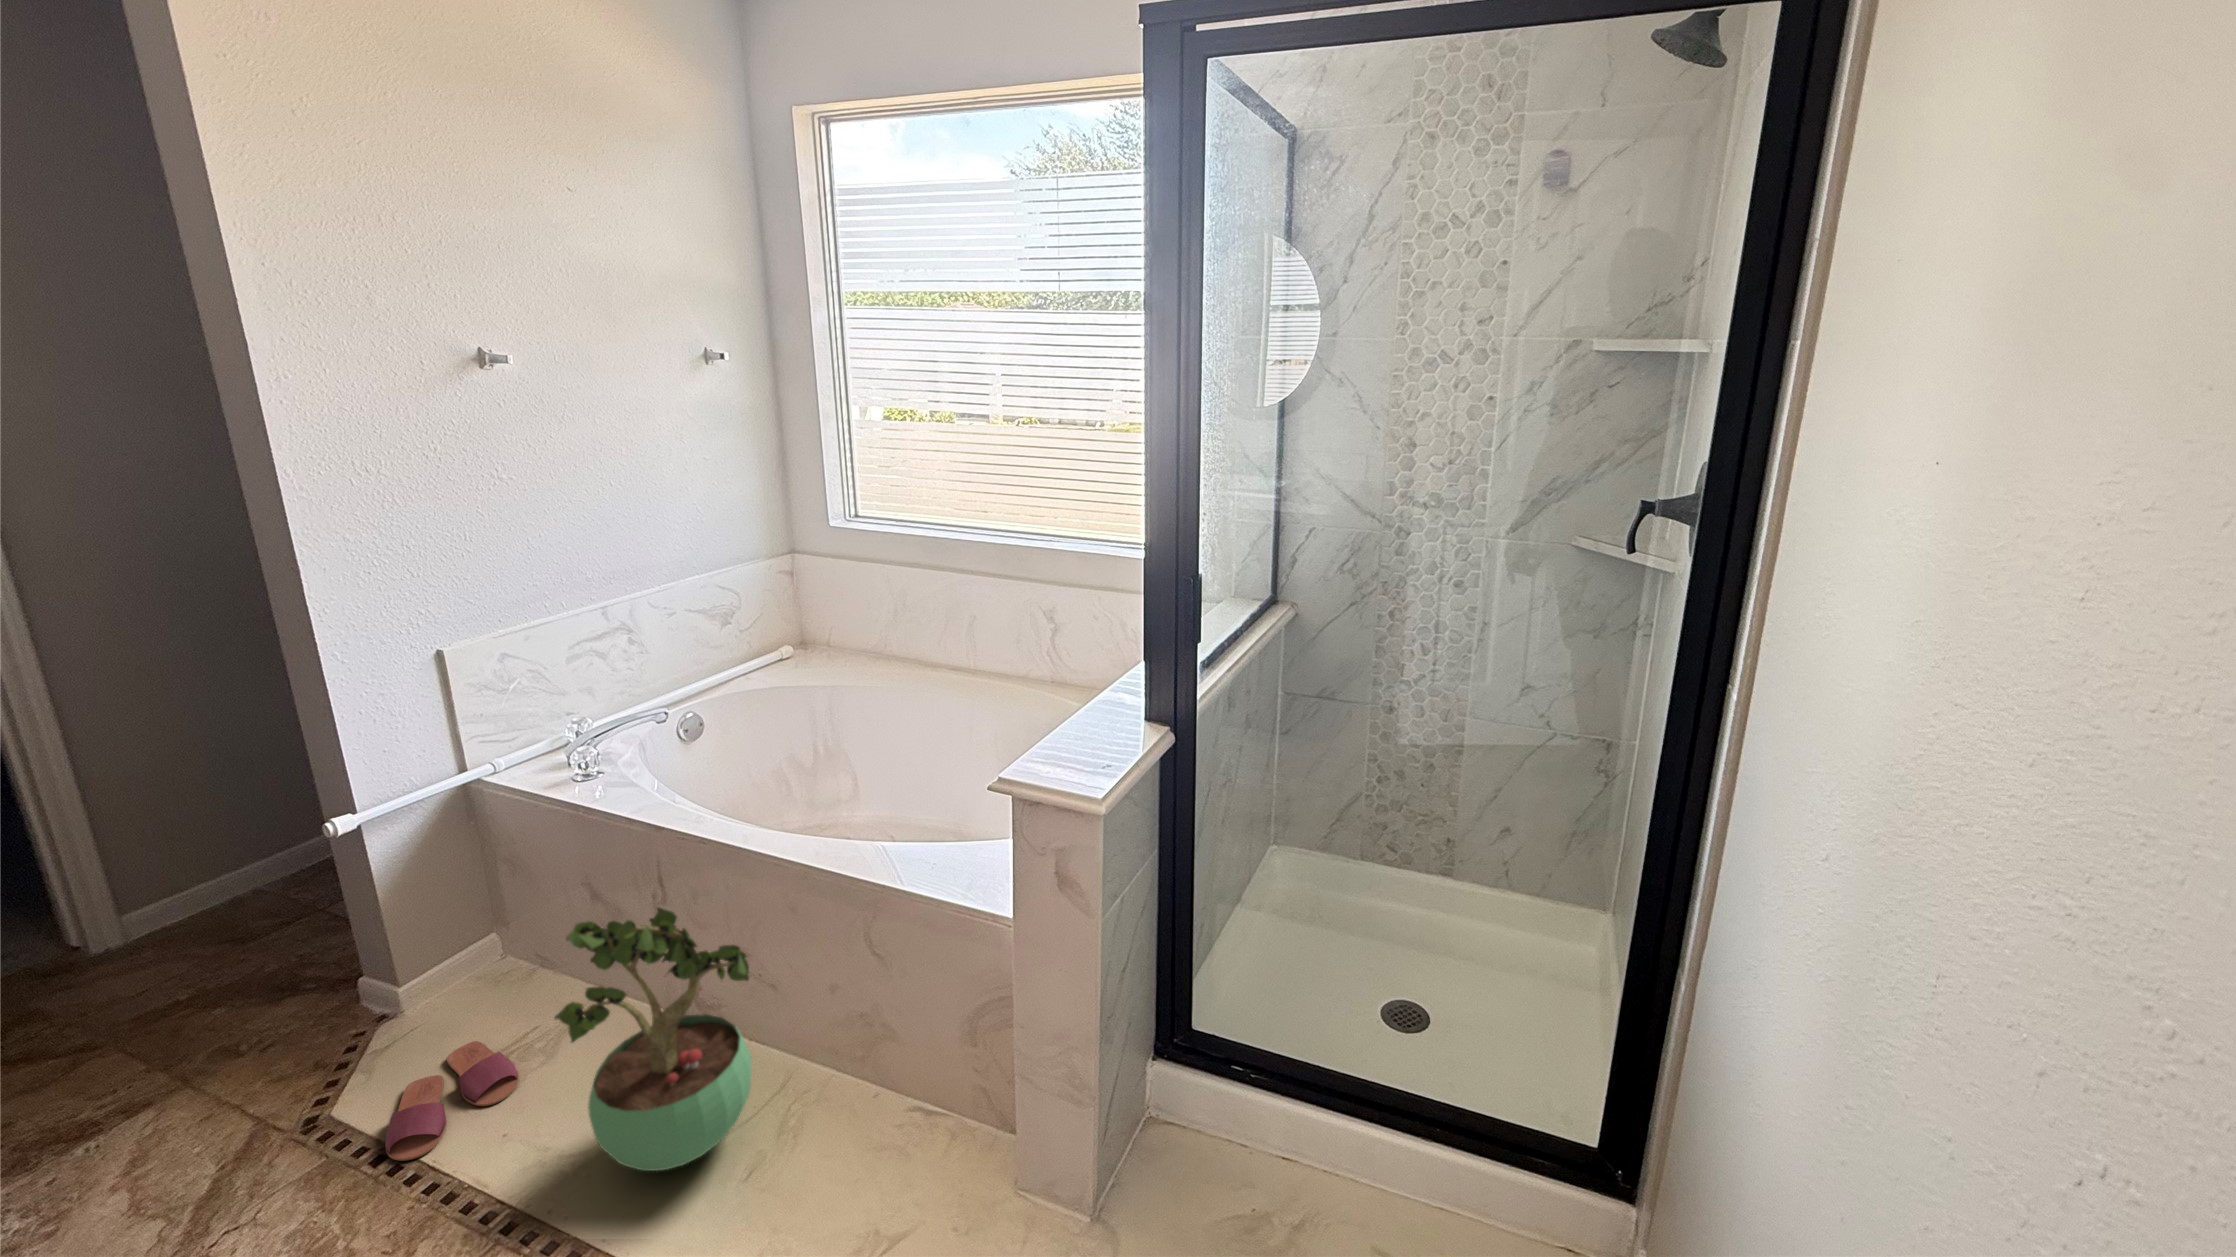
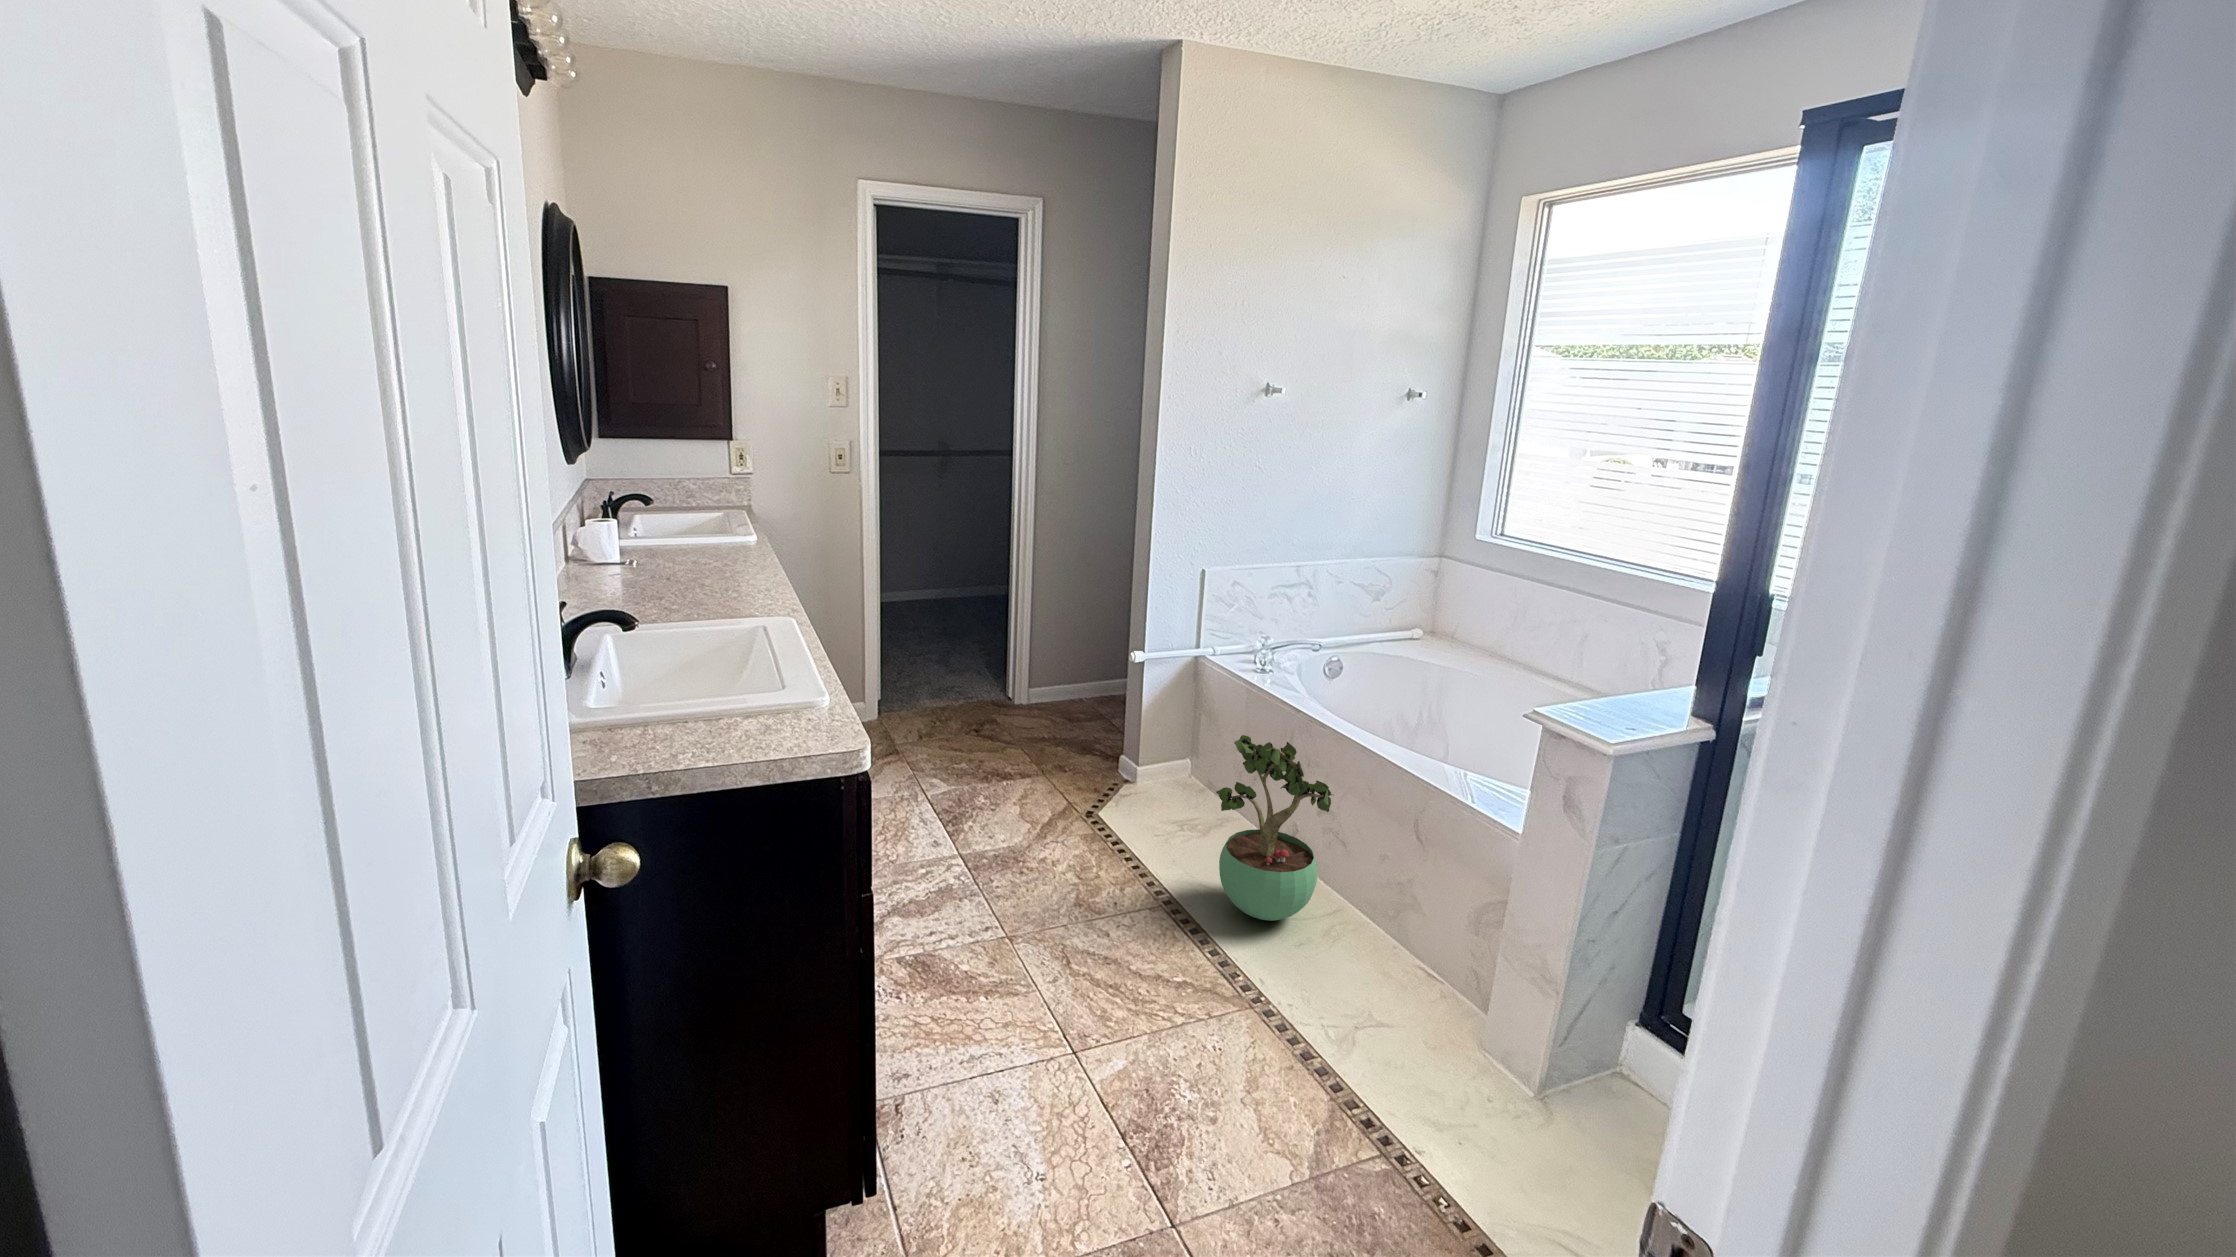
slippers: present [385,1041,519,1161] -> none [1119,810,1185,851]

